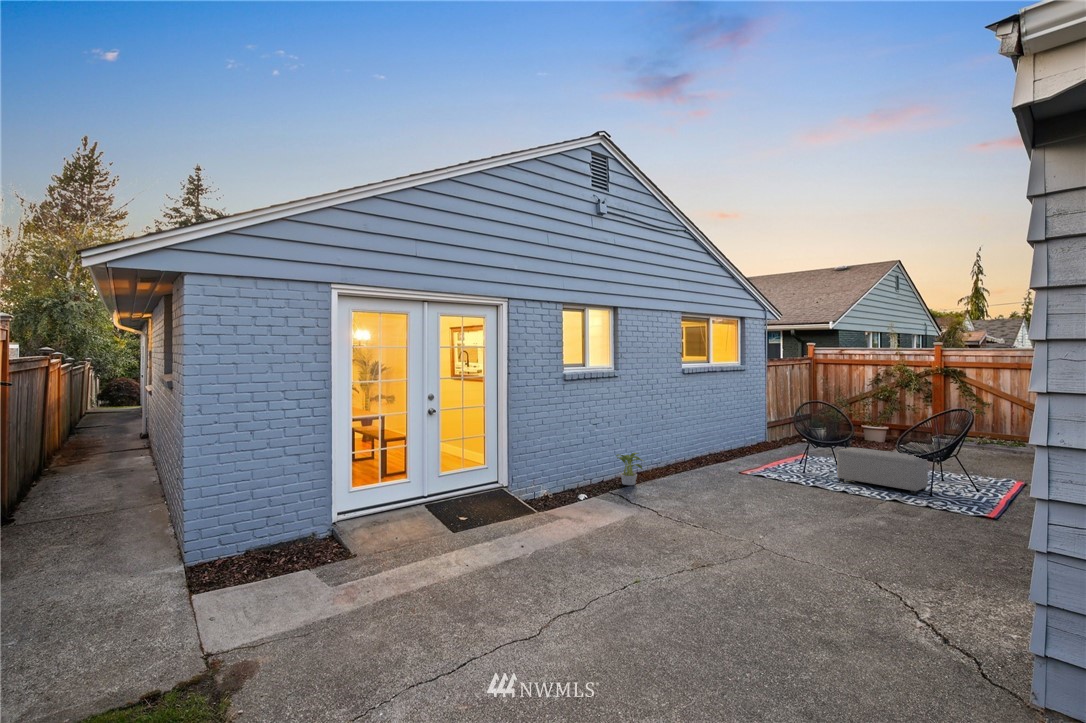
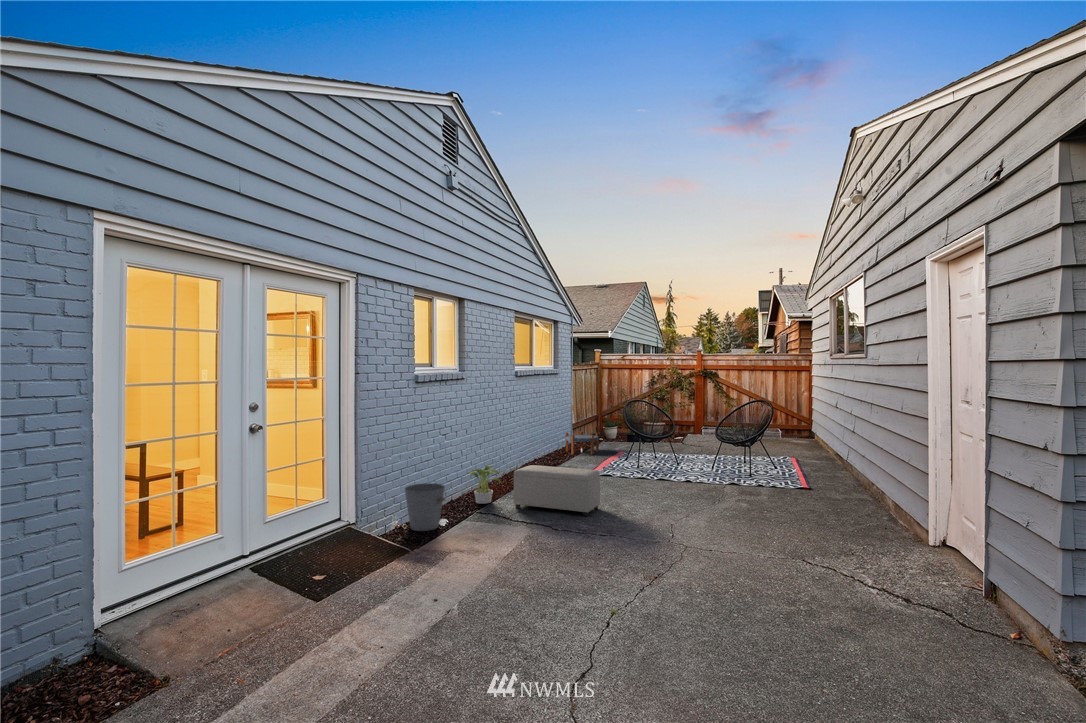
side table: none [750,429,786,453] -> present [566,432,599,454]
ottoman: present [837,447,928,494] -> present [514,465,600,516]
bucket: none [549,462,582,499] -> present [405,483,446,531]

